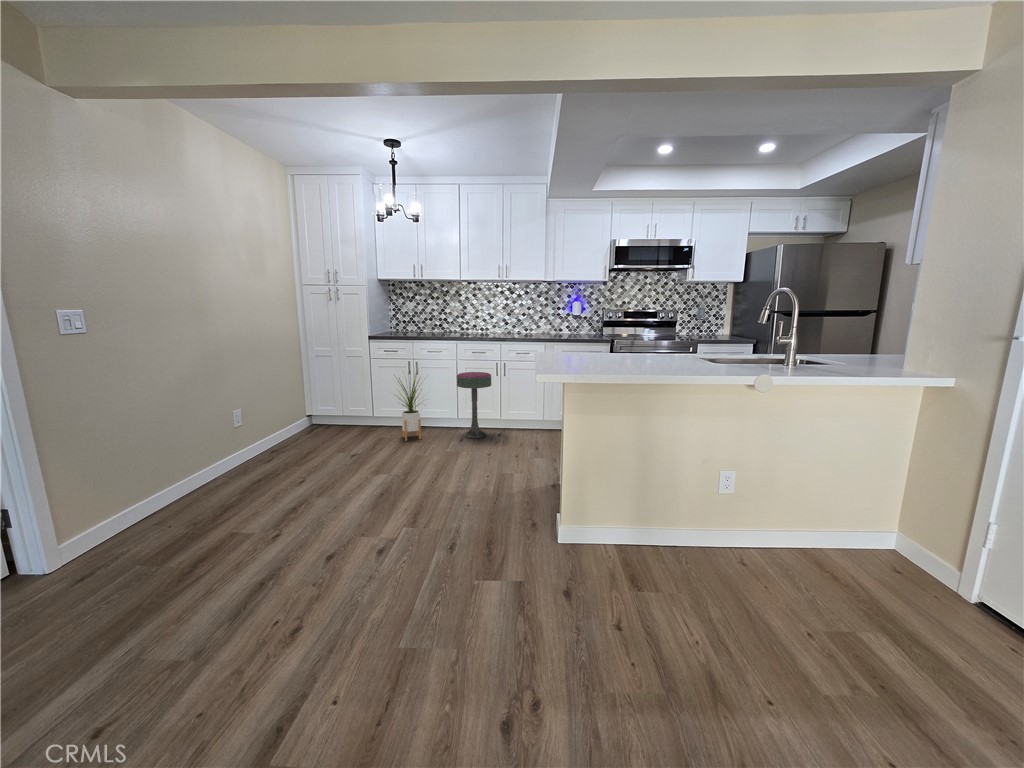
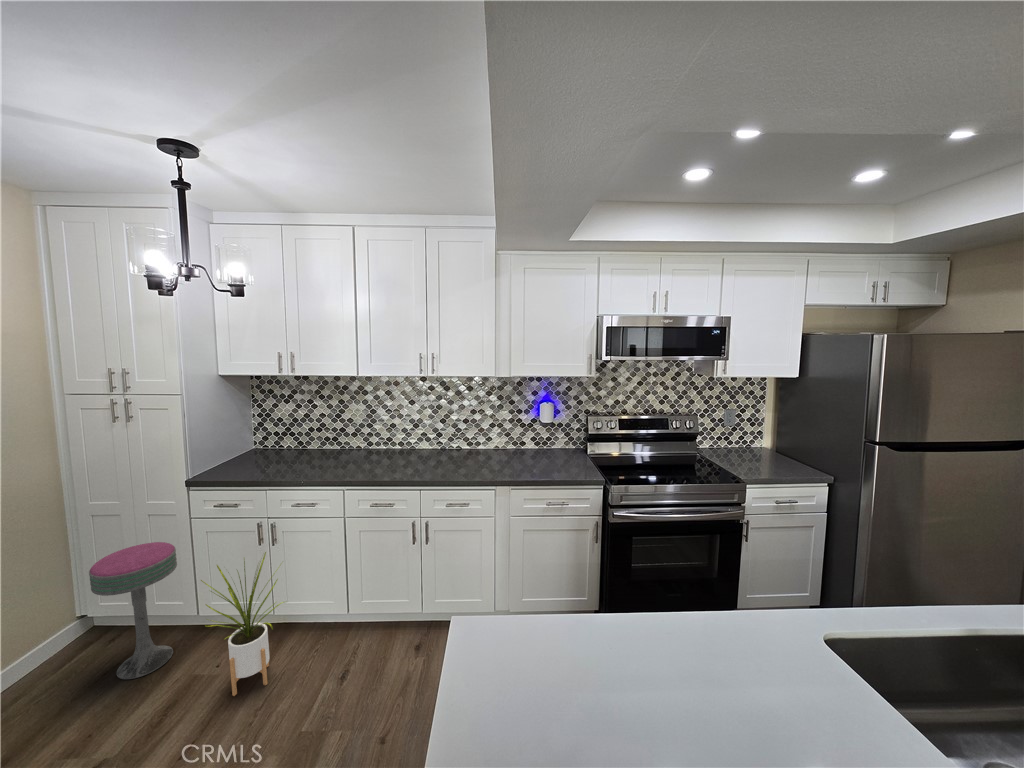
bar stool: present [457,372,491,438] -> present [89,542,177,679]

